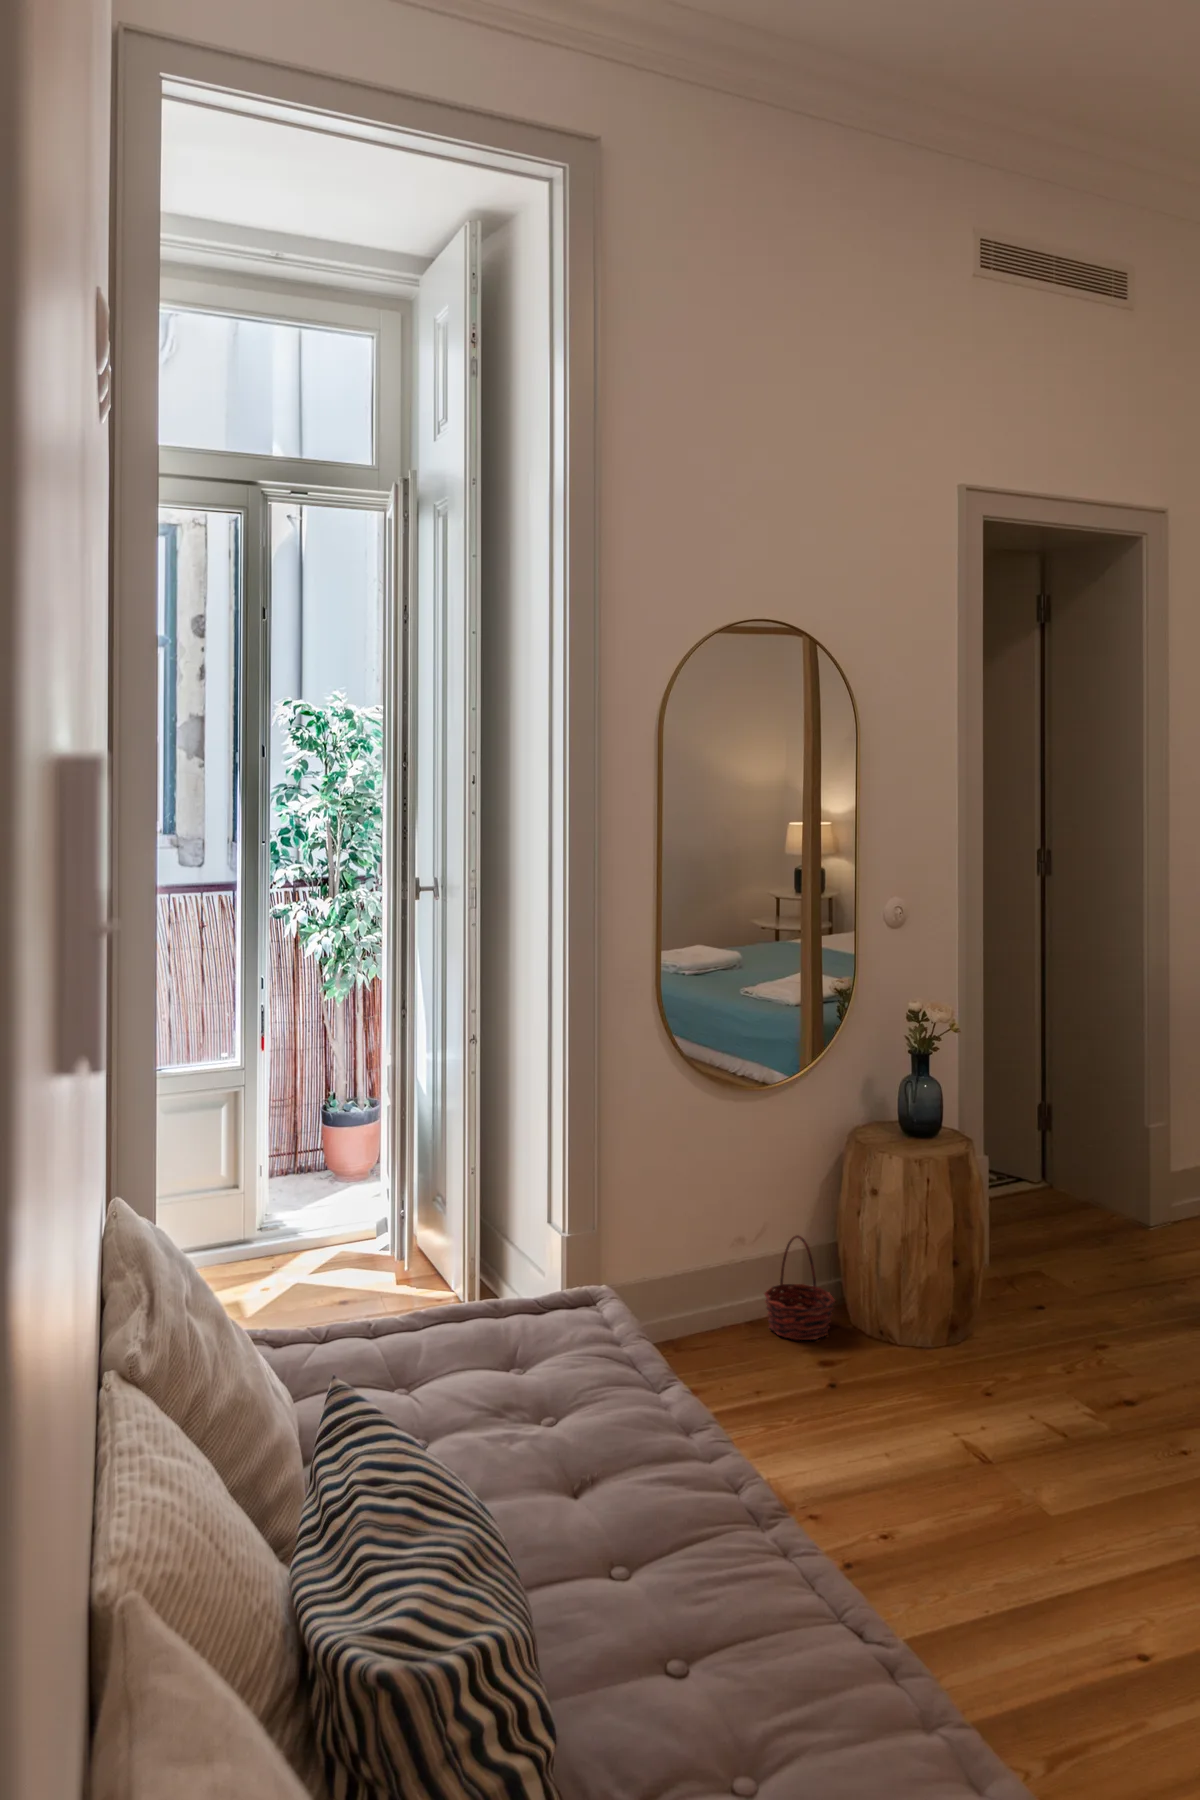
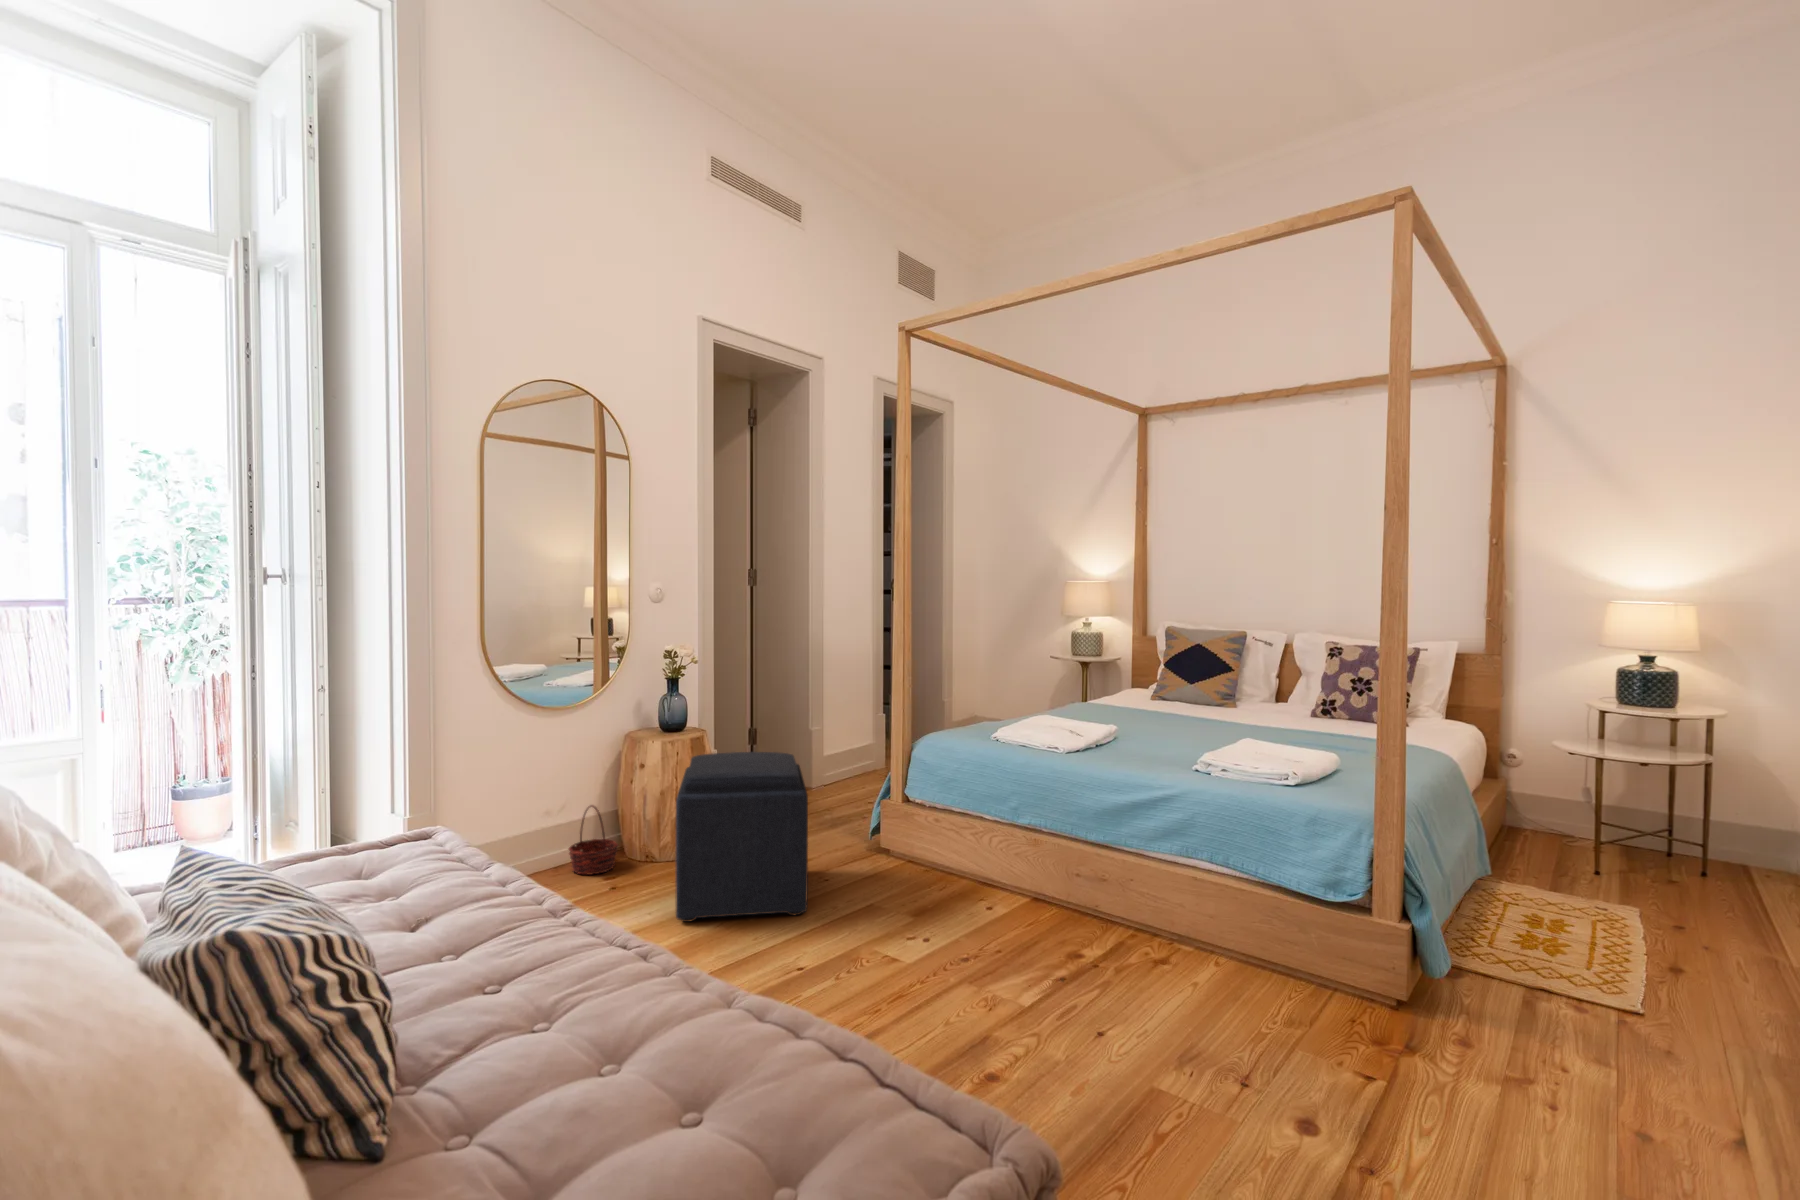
ottoman: none [928,1188,1165,1500] -> present [676,752,808,922]

